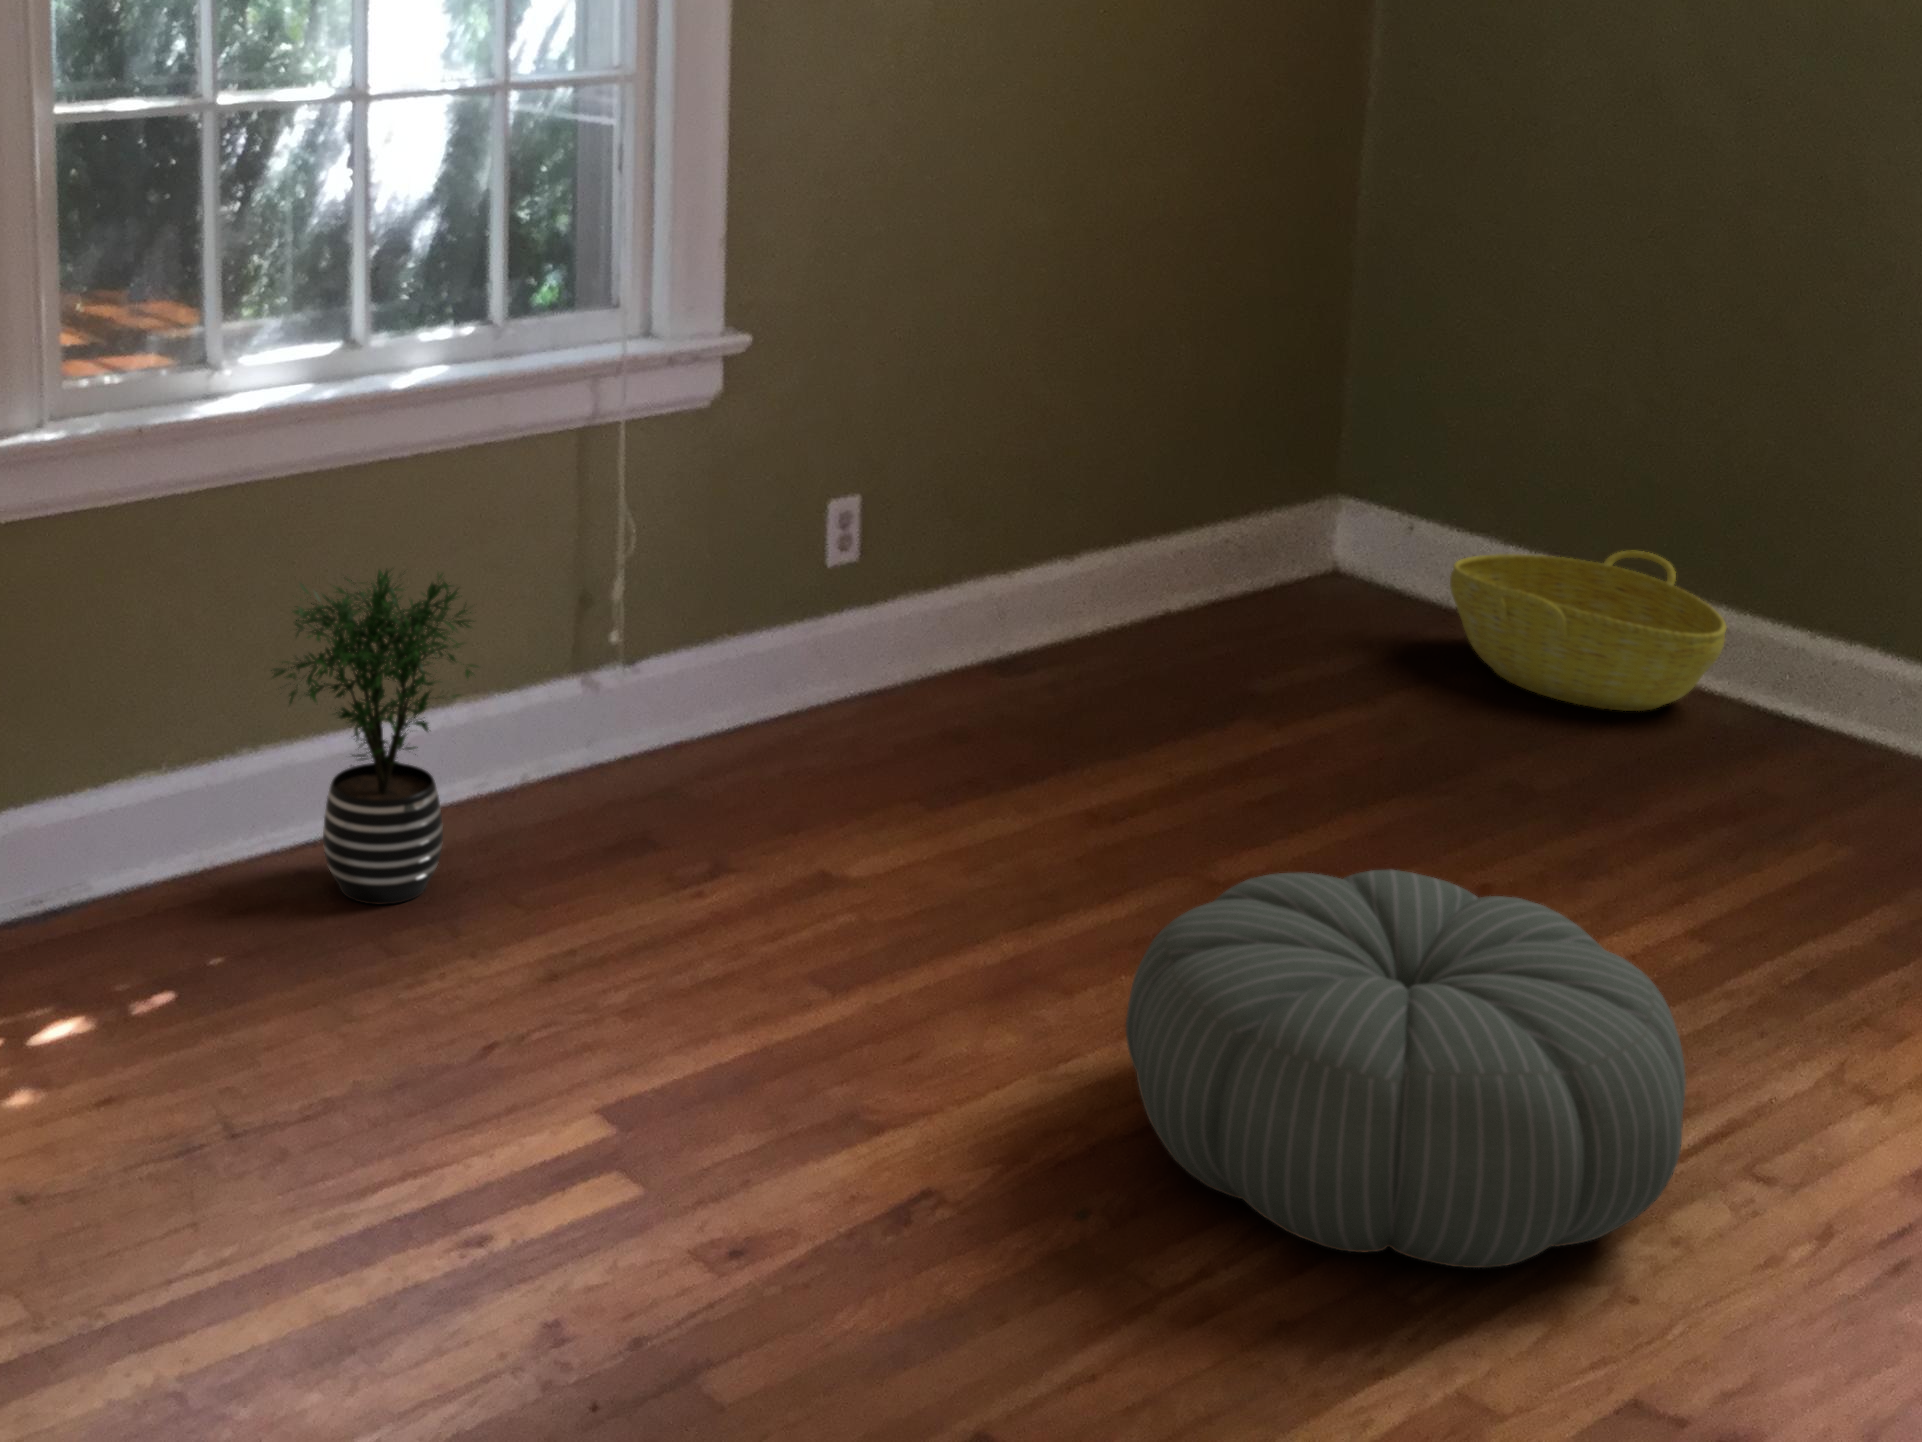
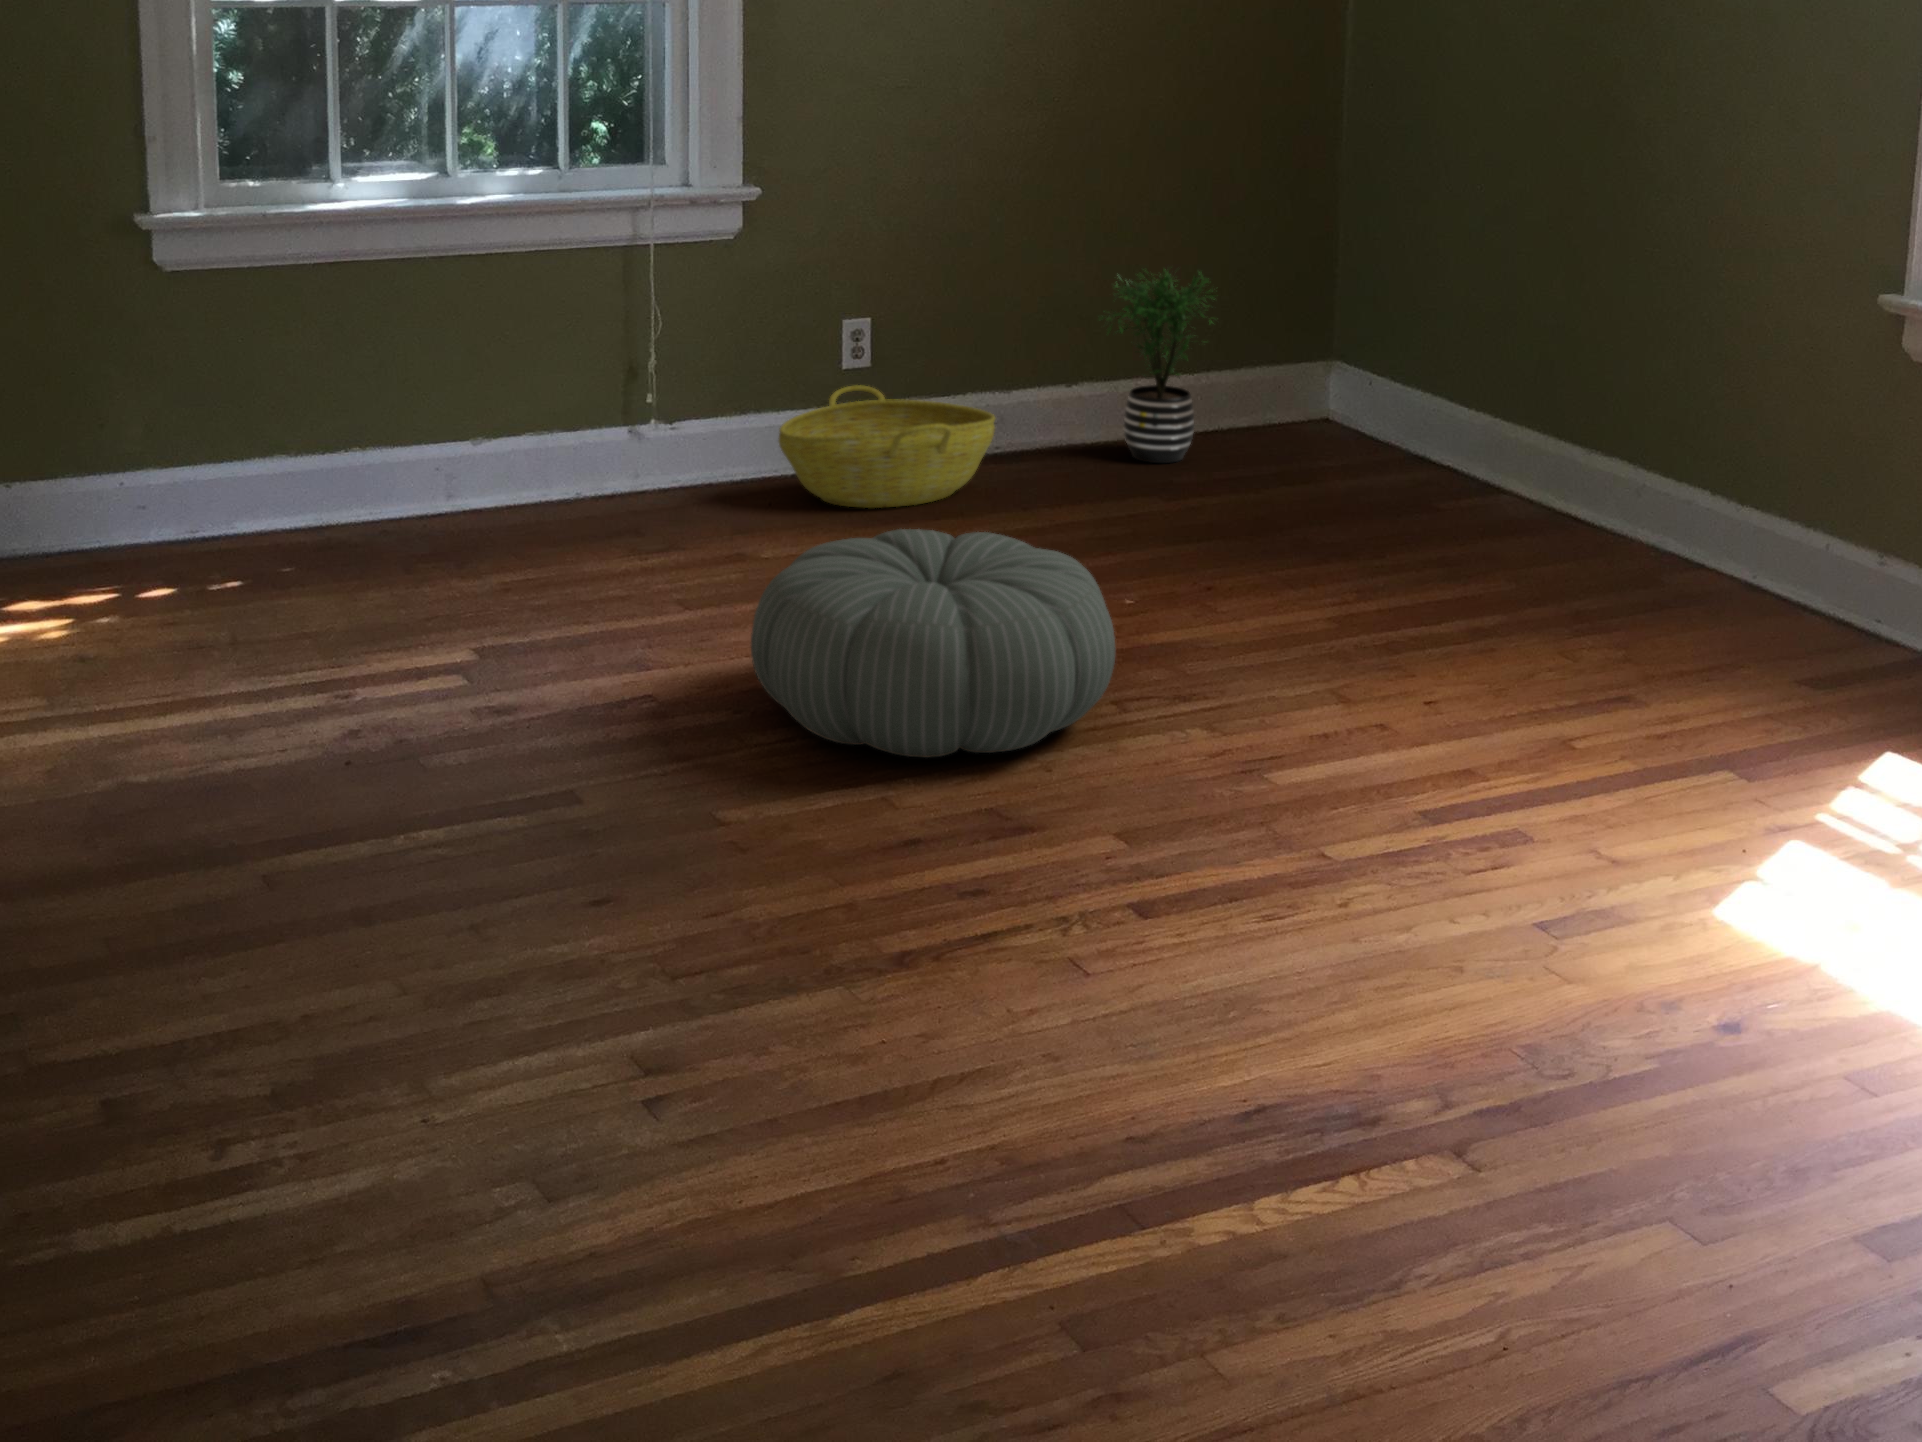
basket: present [1450,550,1726,711] -> present [779,385,995,508]
potted plant: present [271,568,478,905] -> present [1099,269,1215,463]

